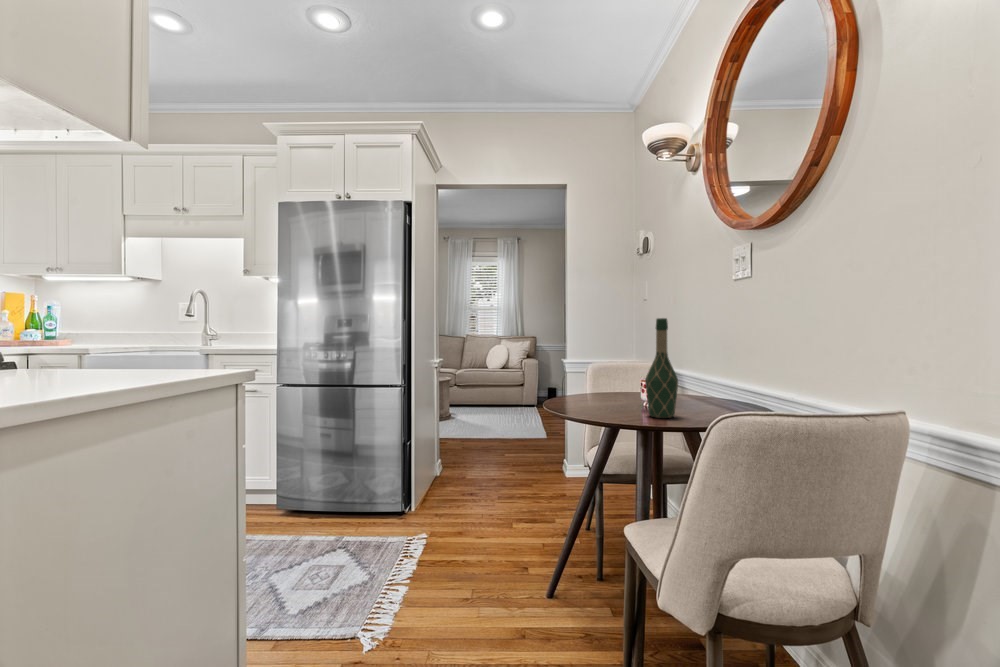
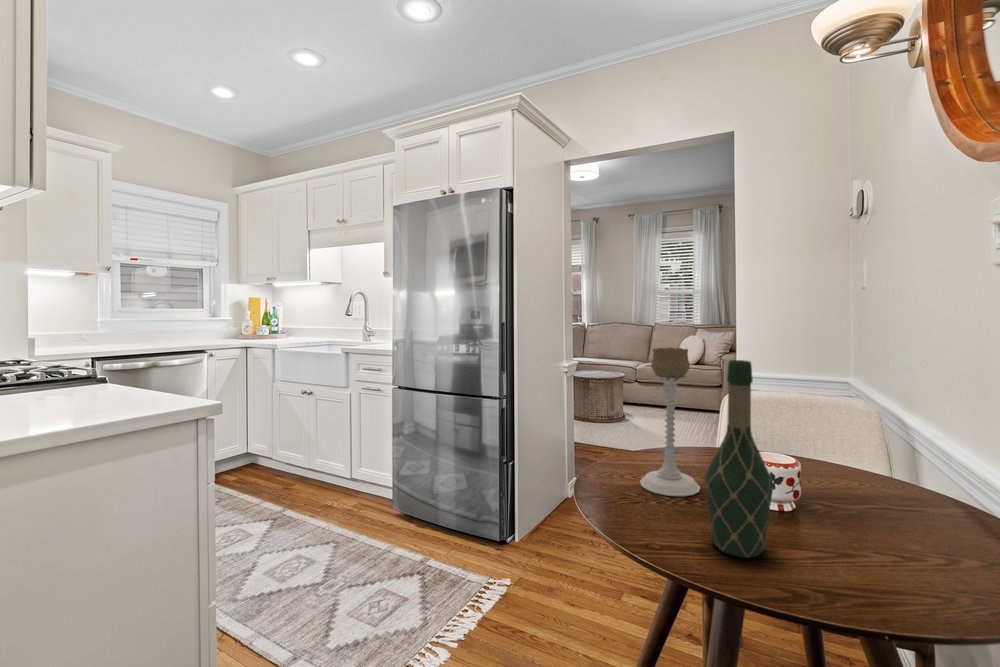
candle holder: none [584,320,619,408] -> present [640,348,700,496]

